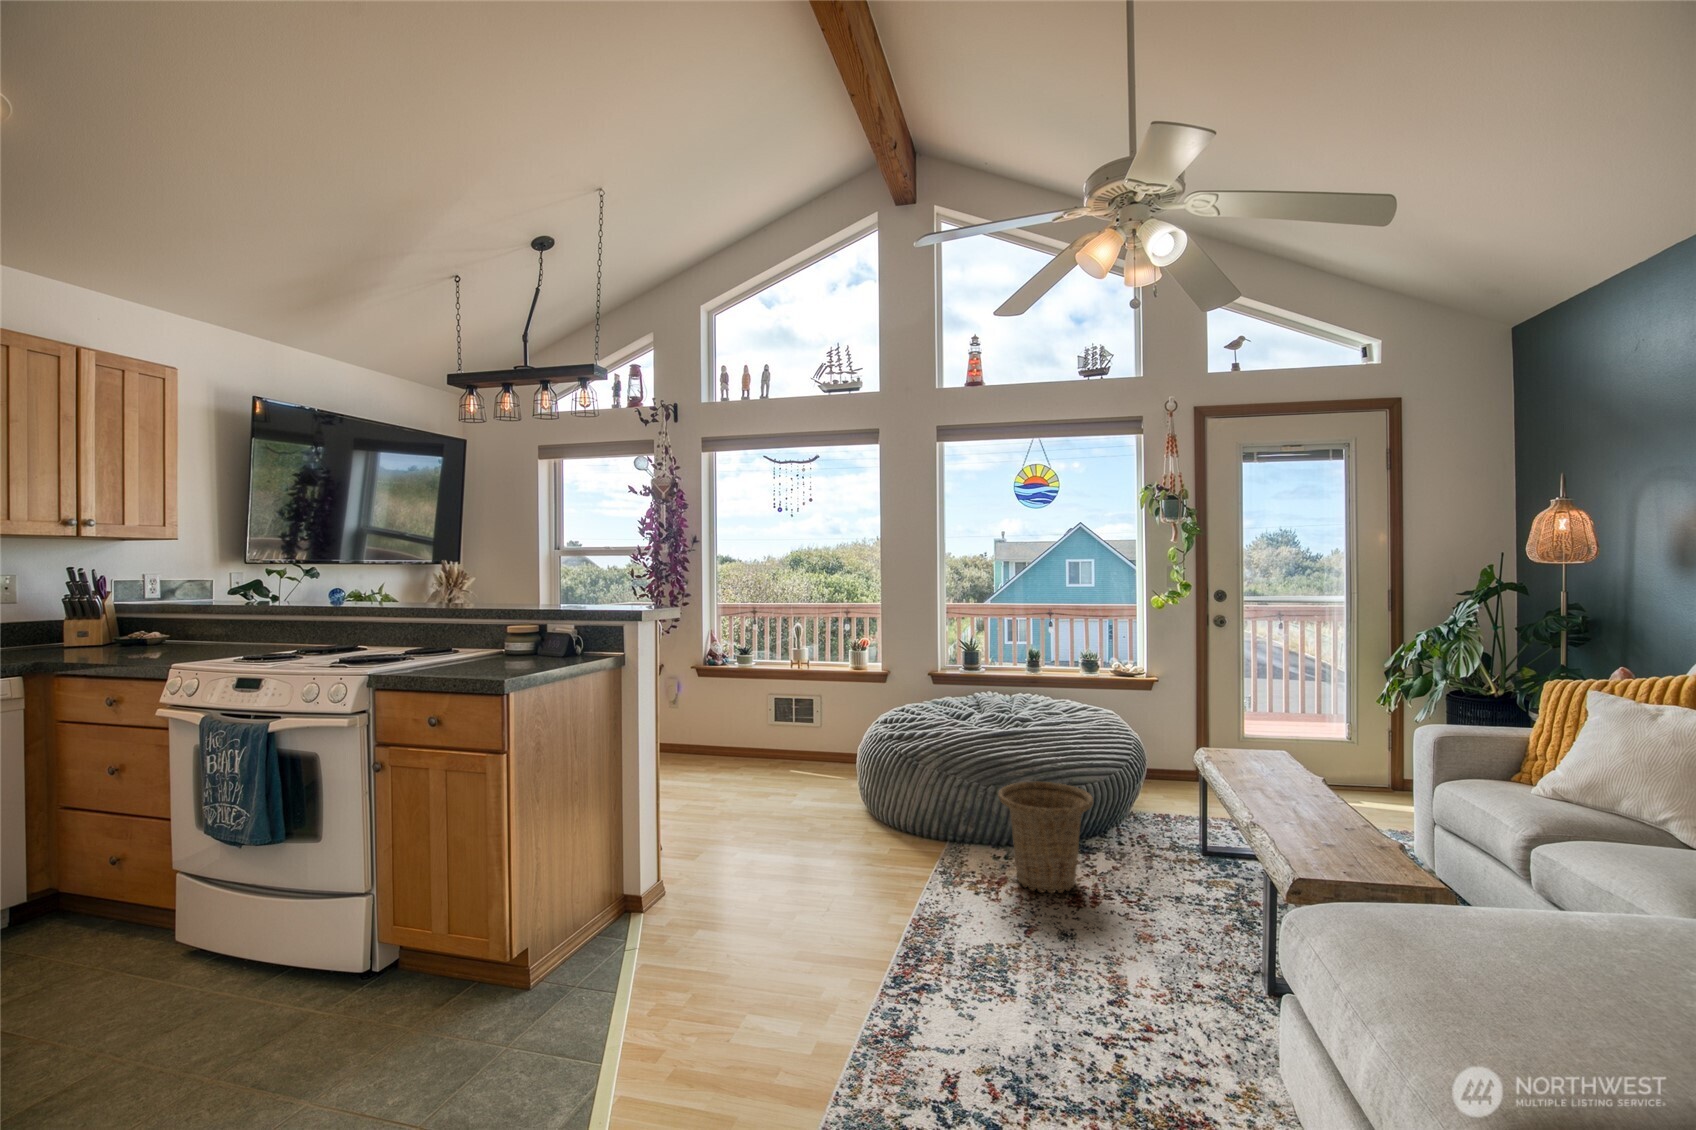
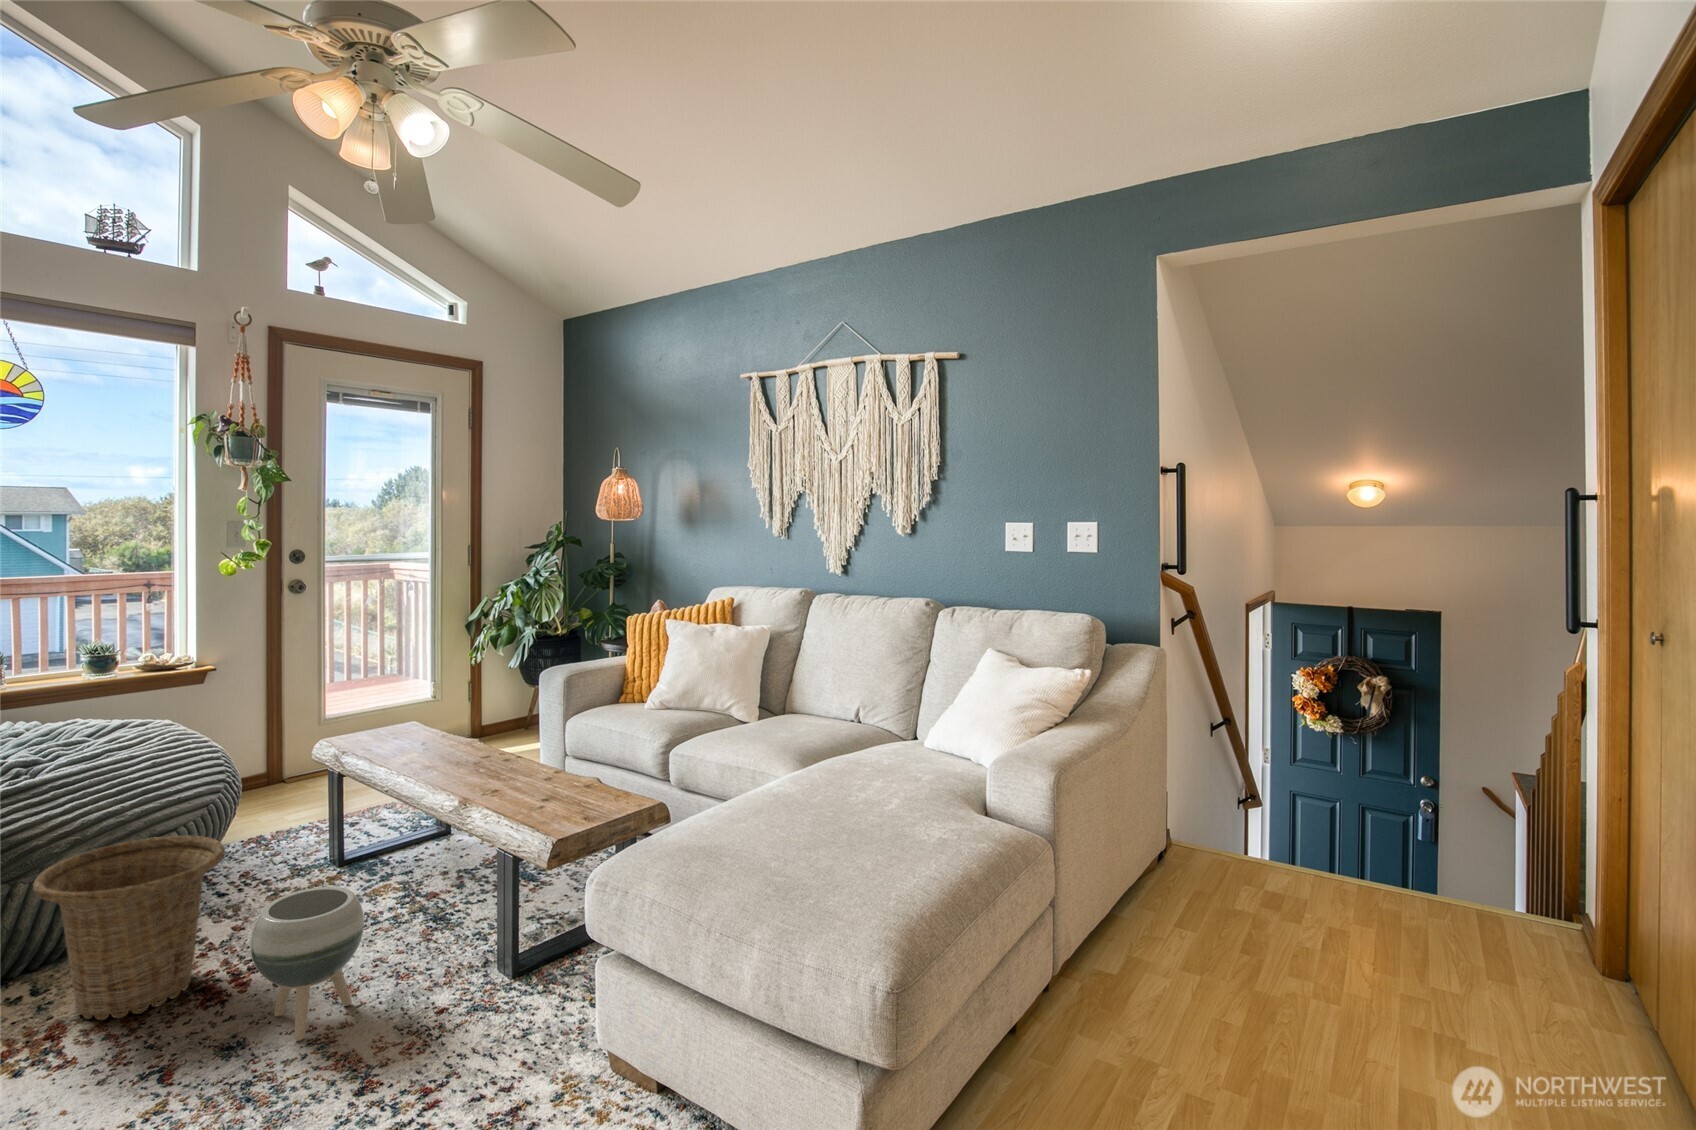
planter: none [1078,845,1152,952] -> present [250,887,364,1041]

